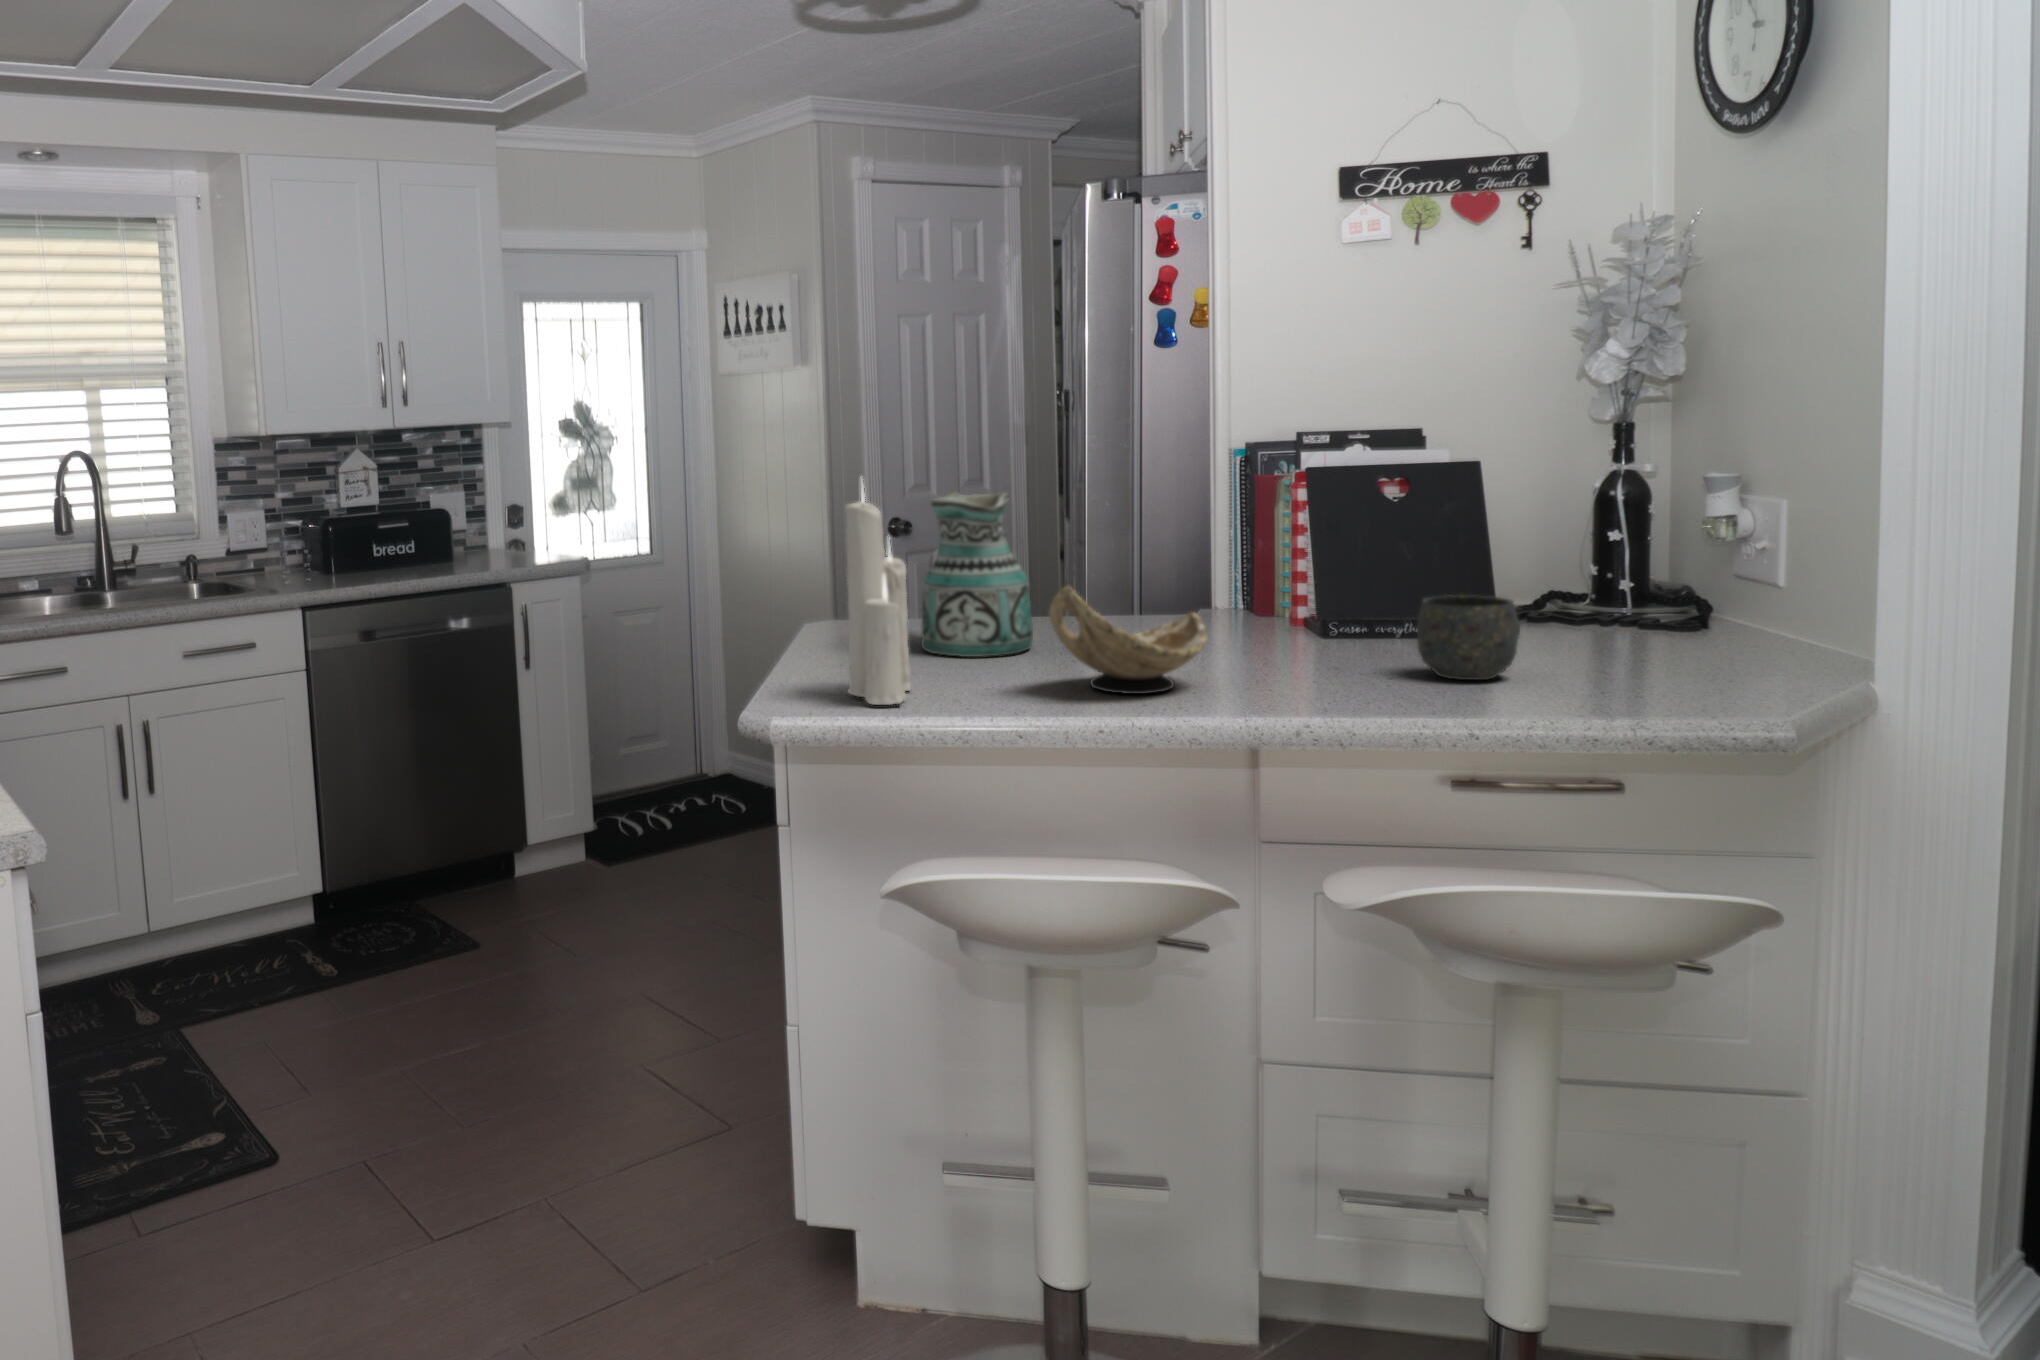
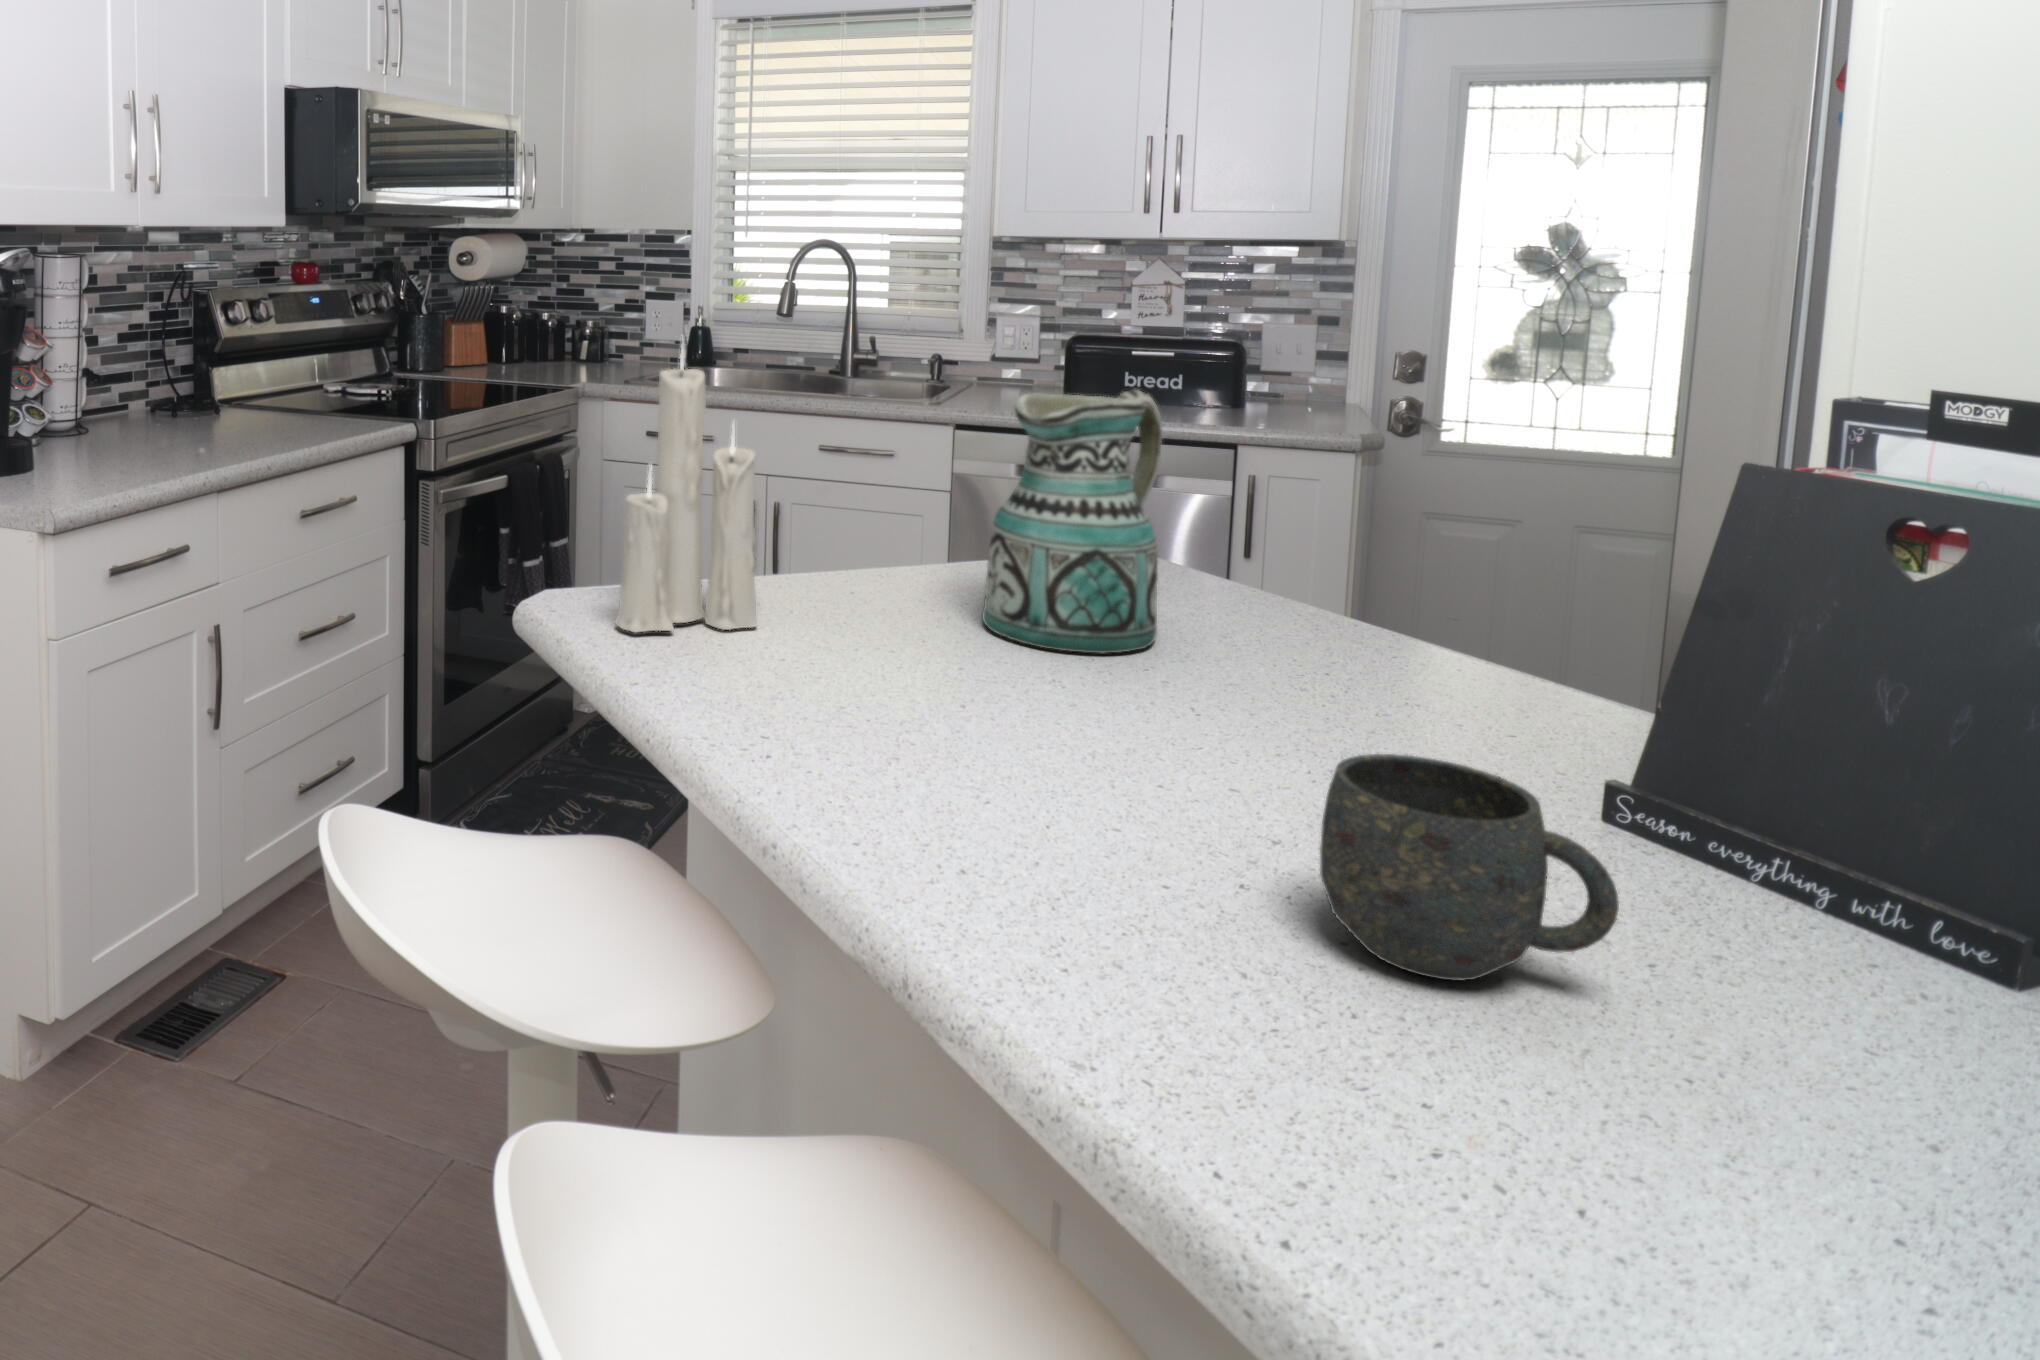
decorative bowl: present [1049,586,1207,694] -> none [775,533,1046,742]

